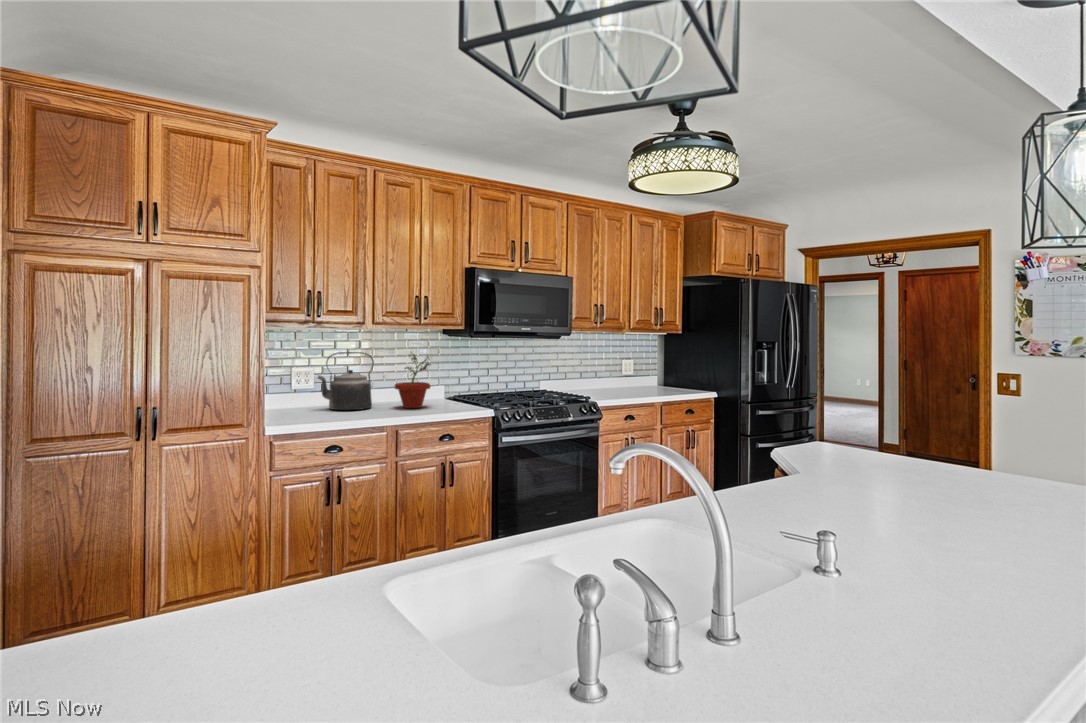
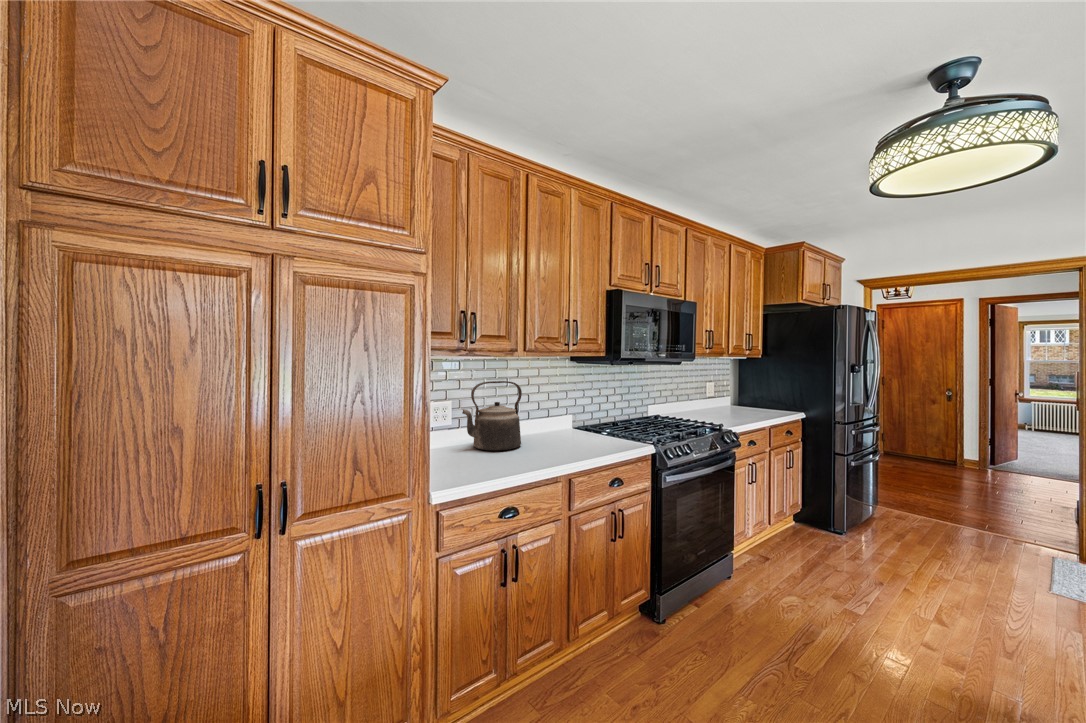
potted plant: present [395,354,430,408] -> none [546,380,589,445]

